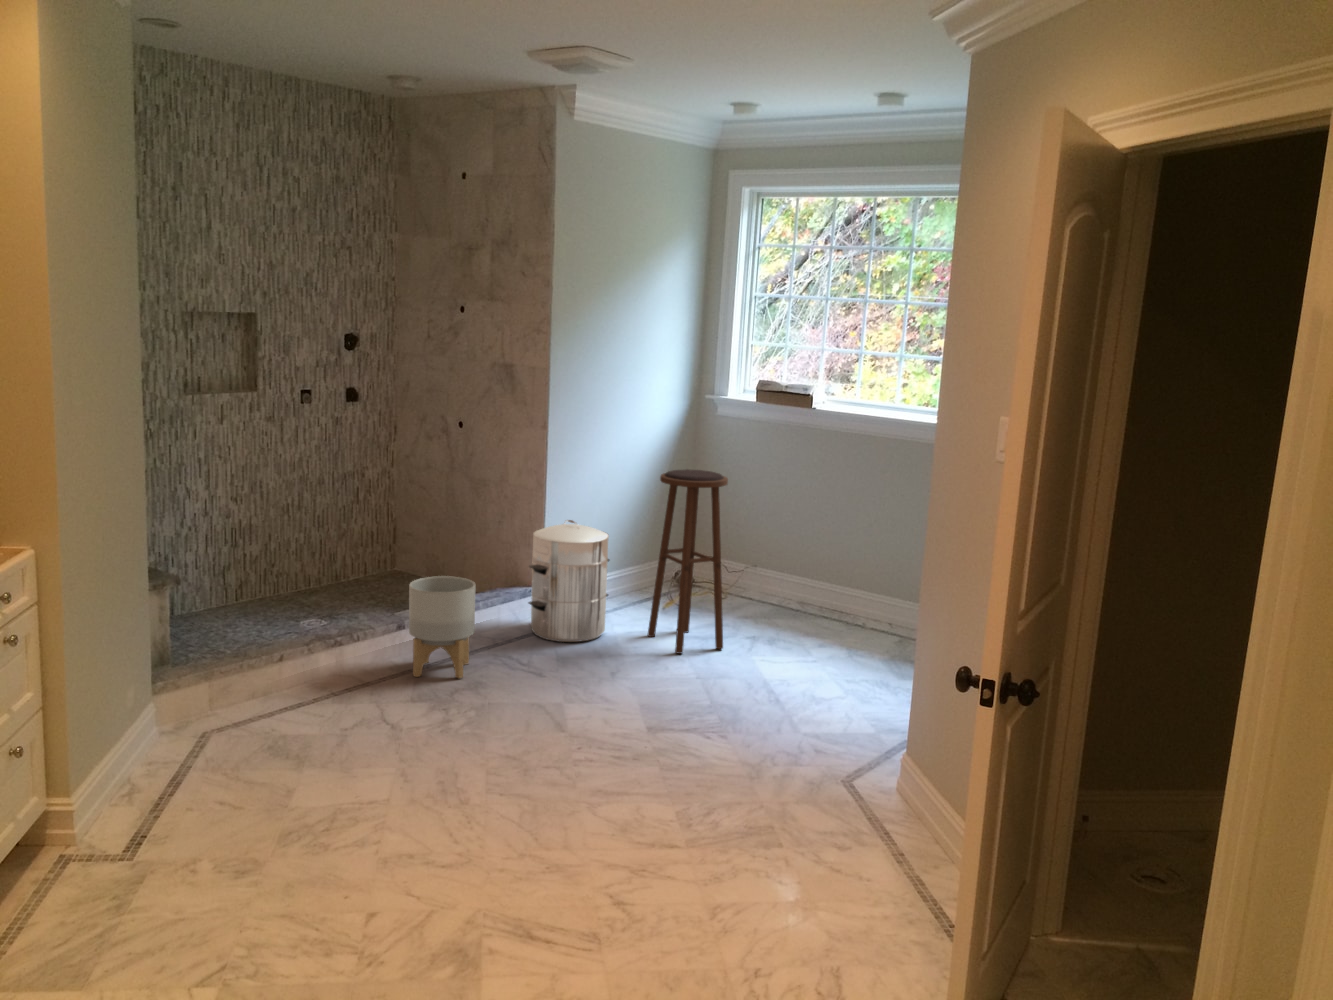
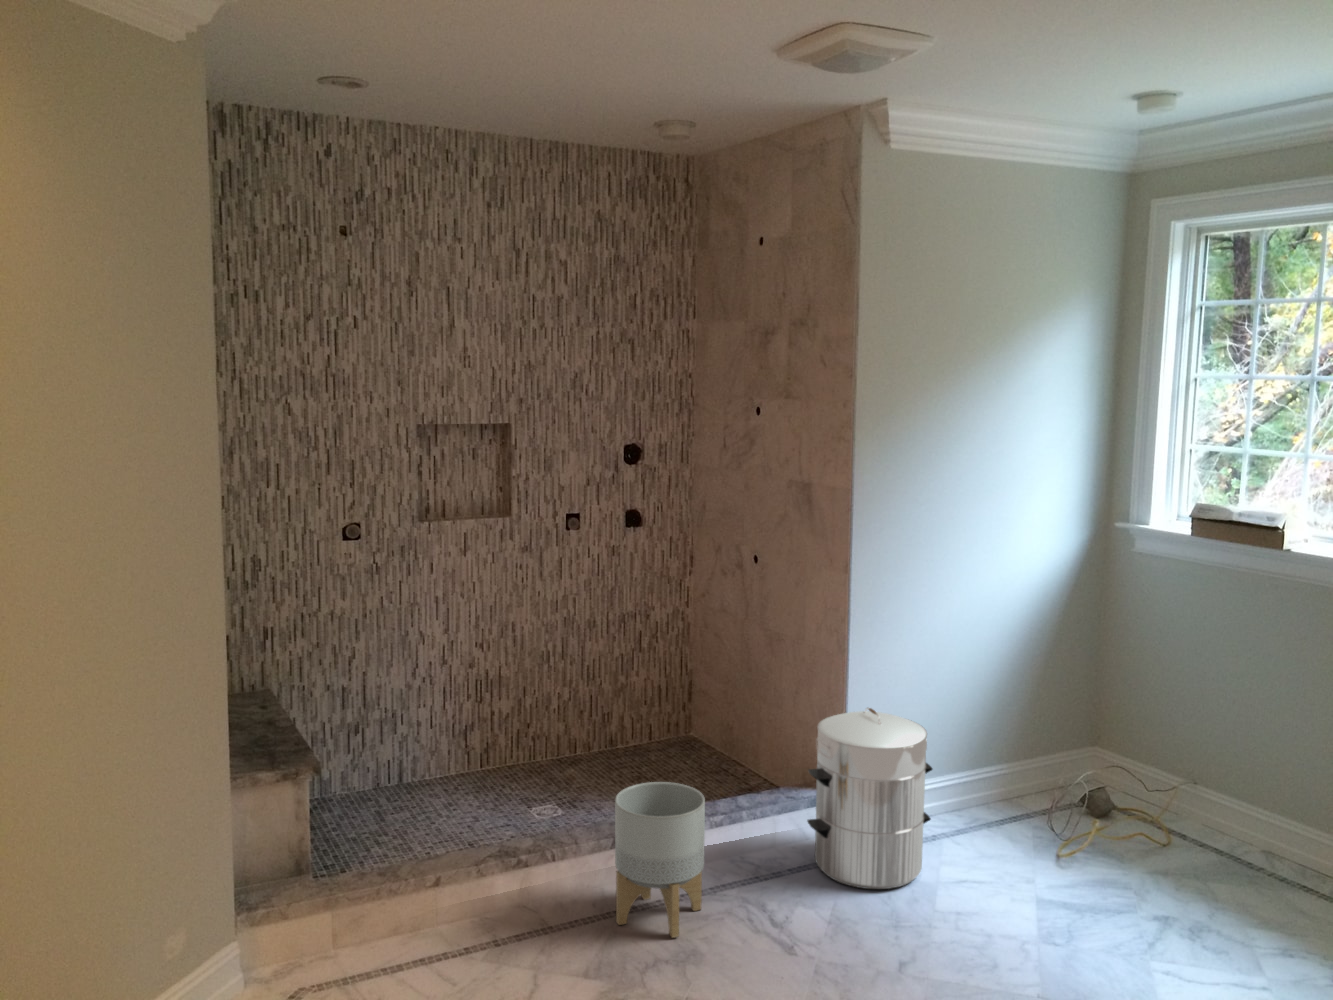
stool: present [648,469,728,654] -> none [984,649,1109,939]

